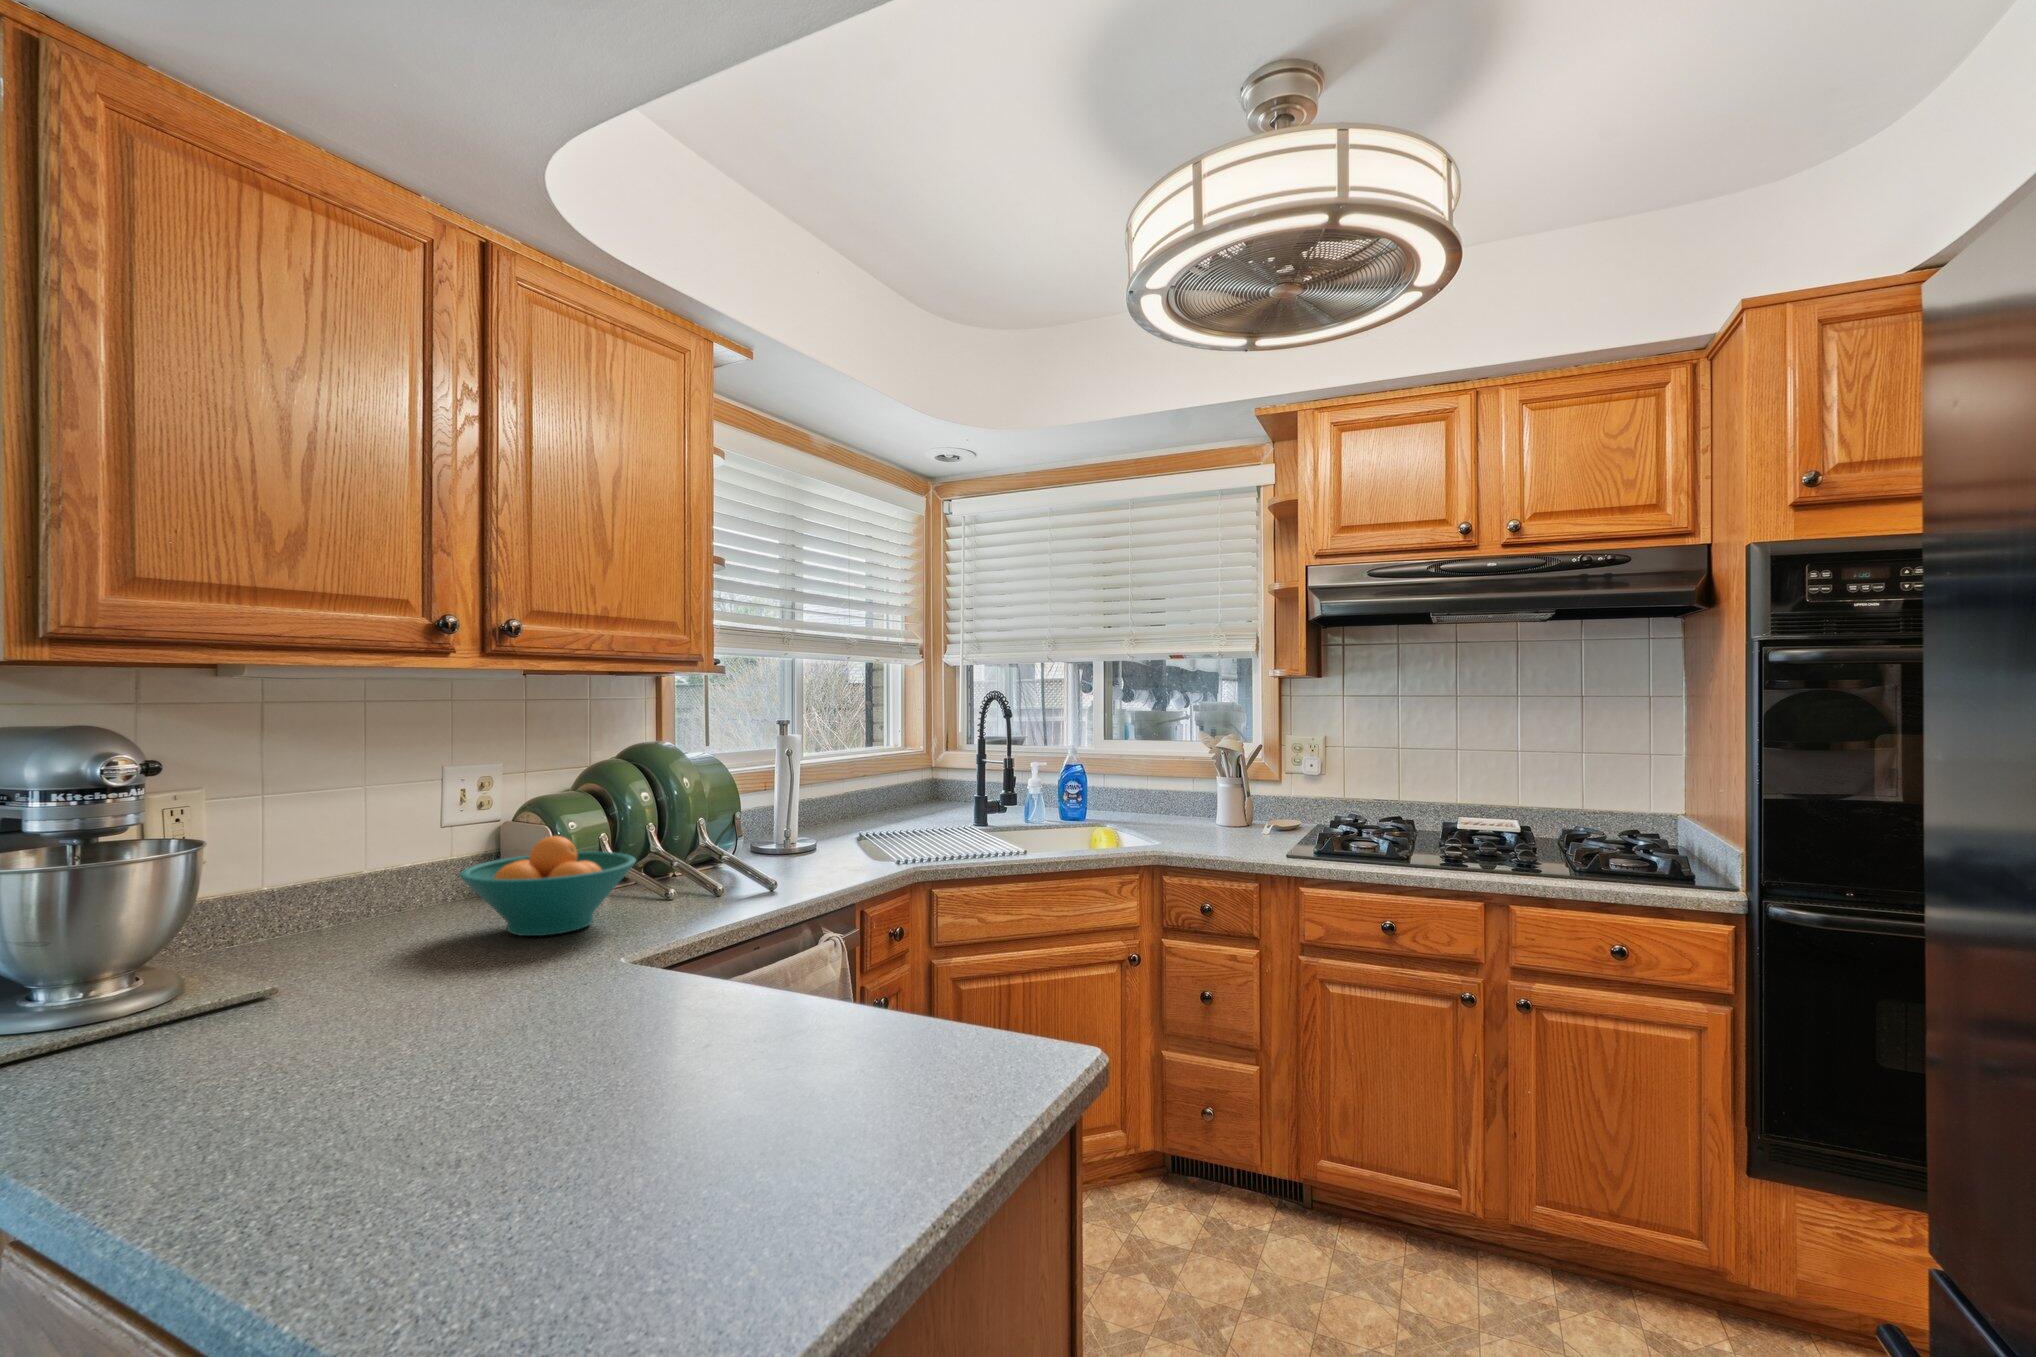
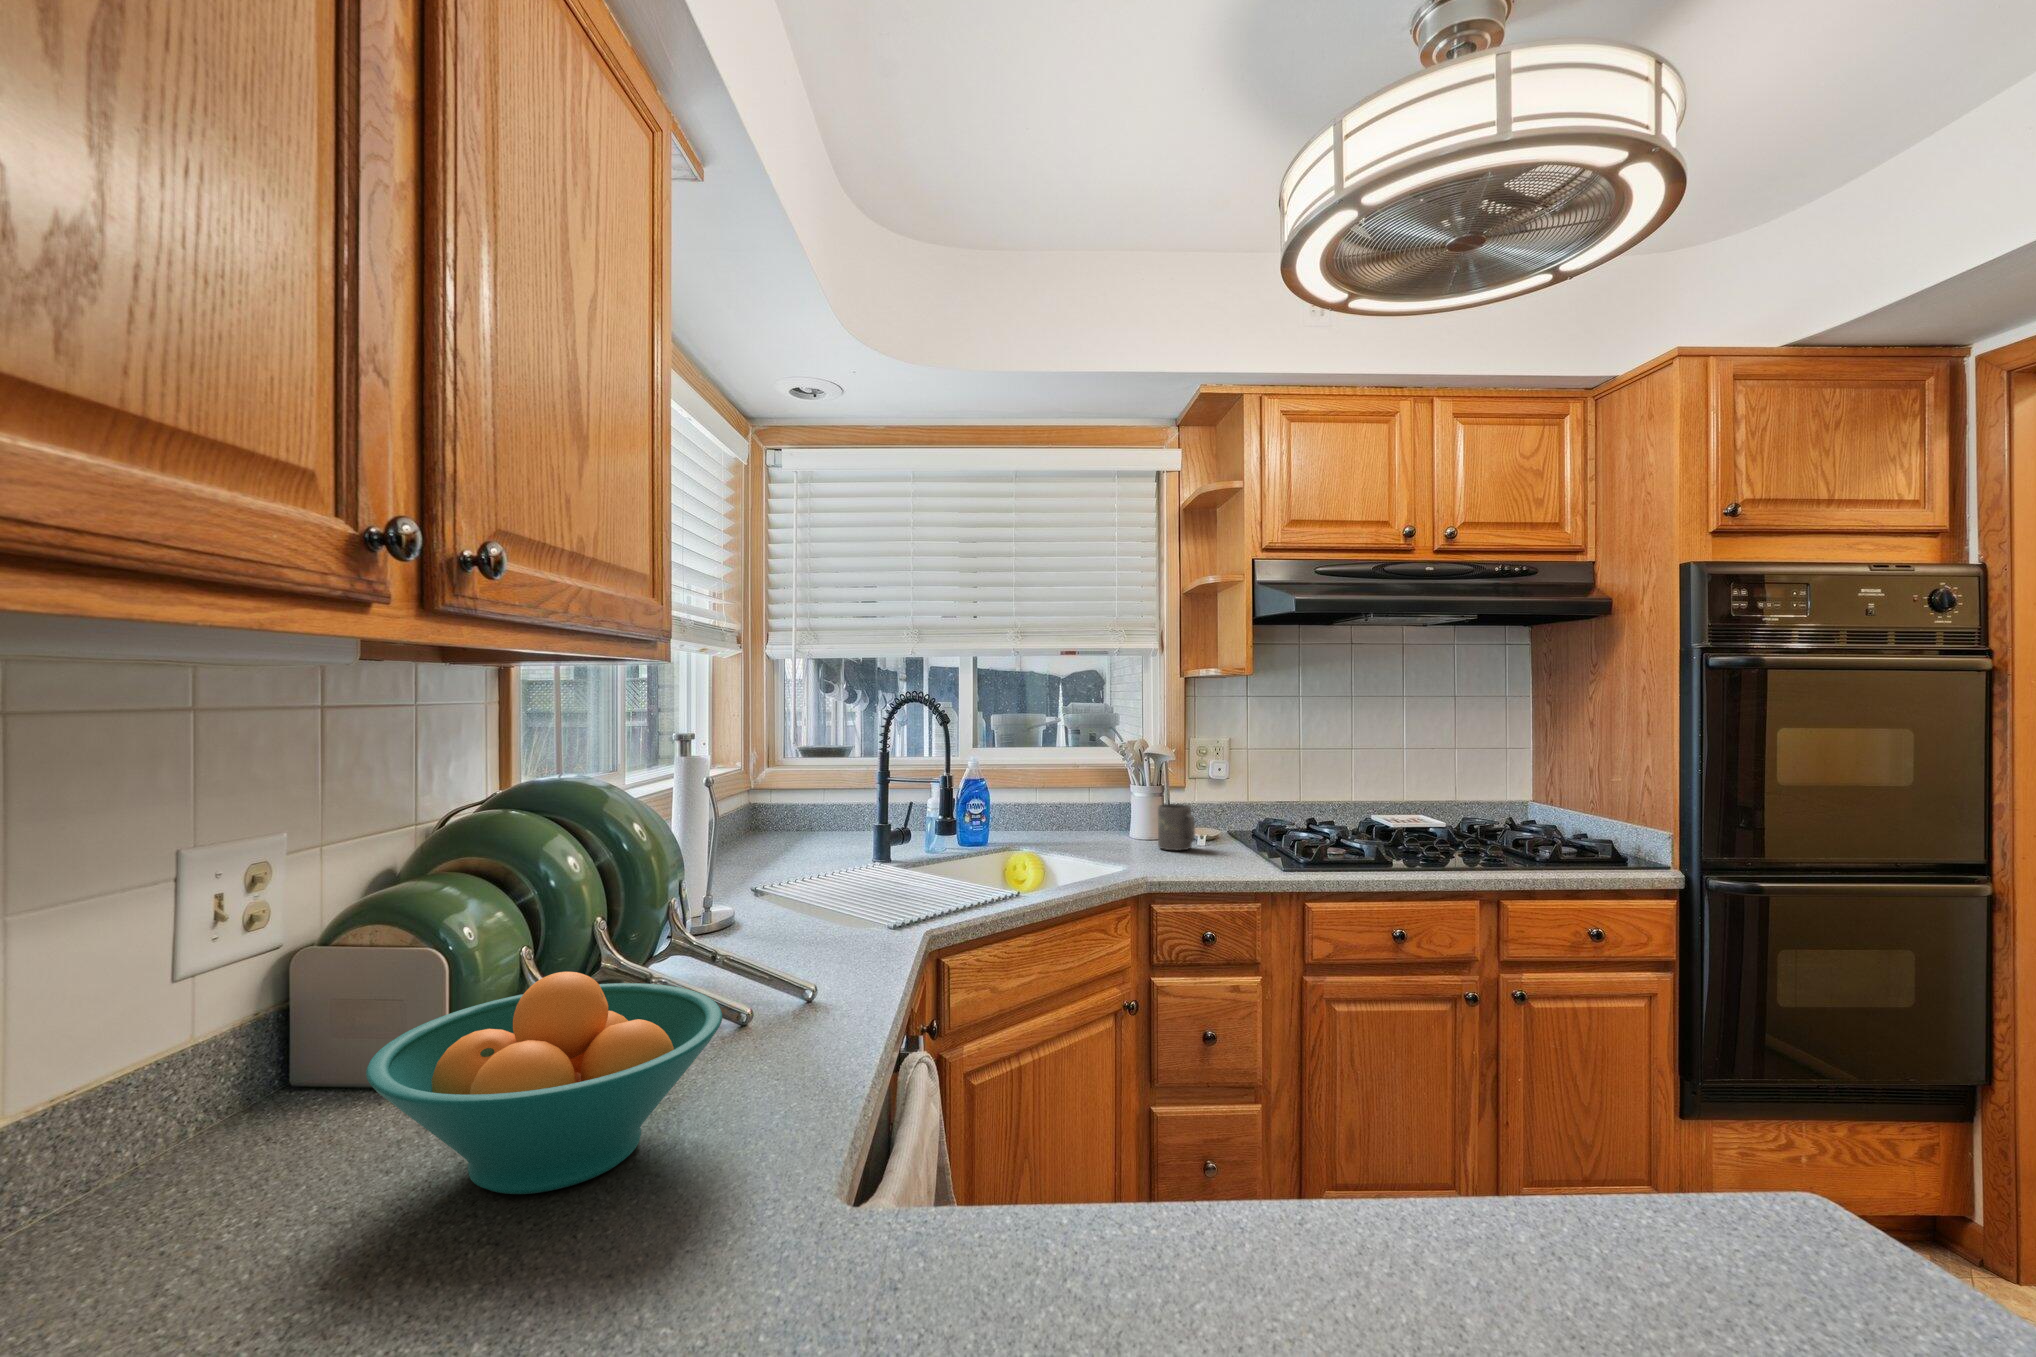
mug: none [1220,793,1251,835] -> present [1158,804,1195,850]

